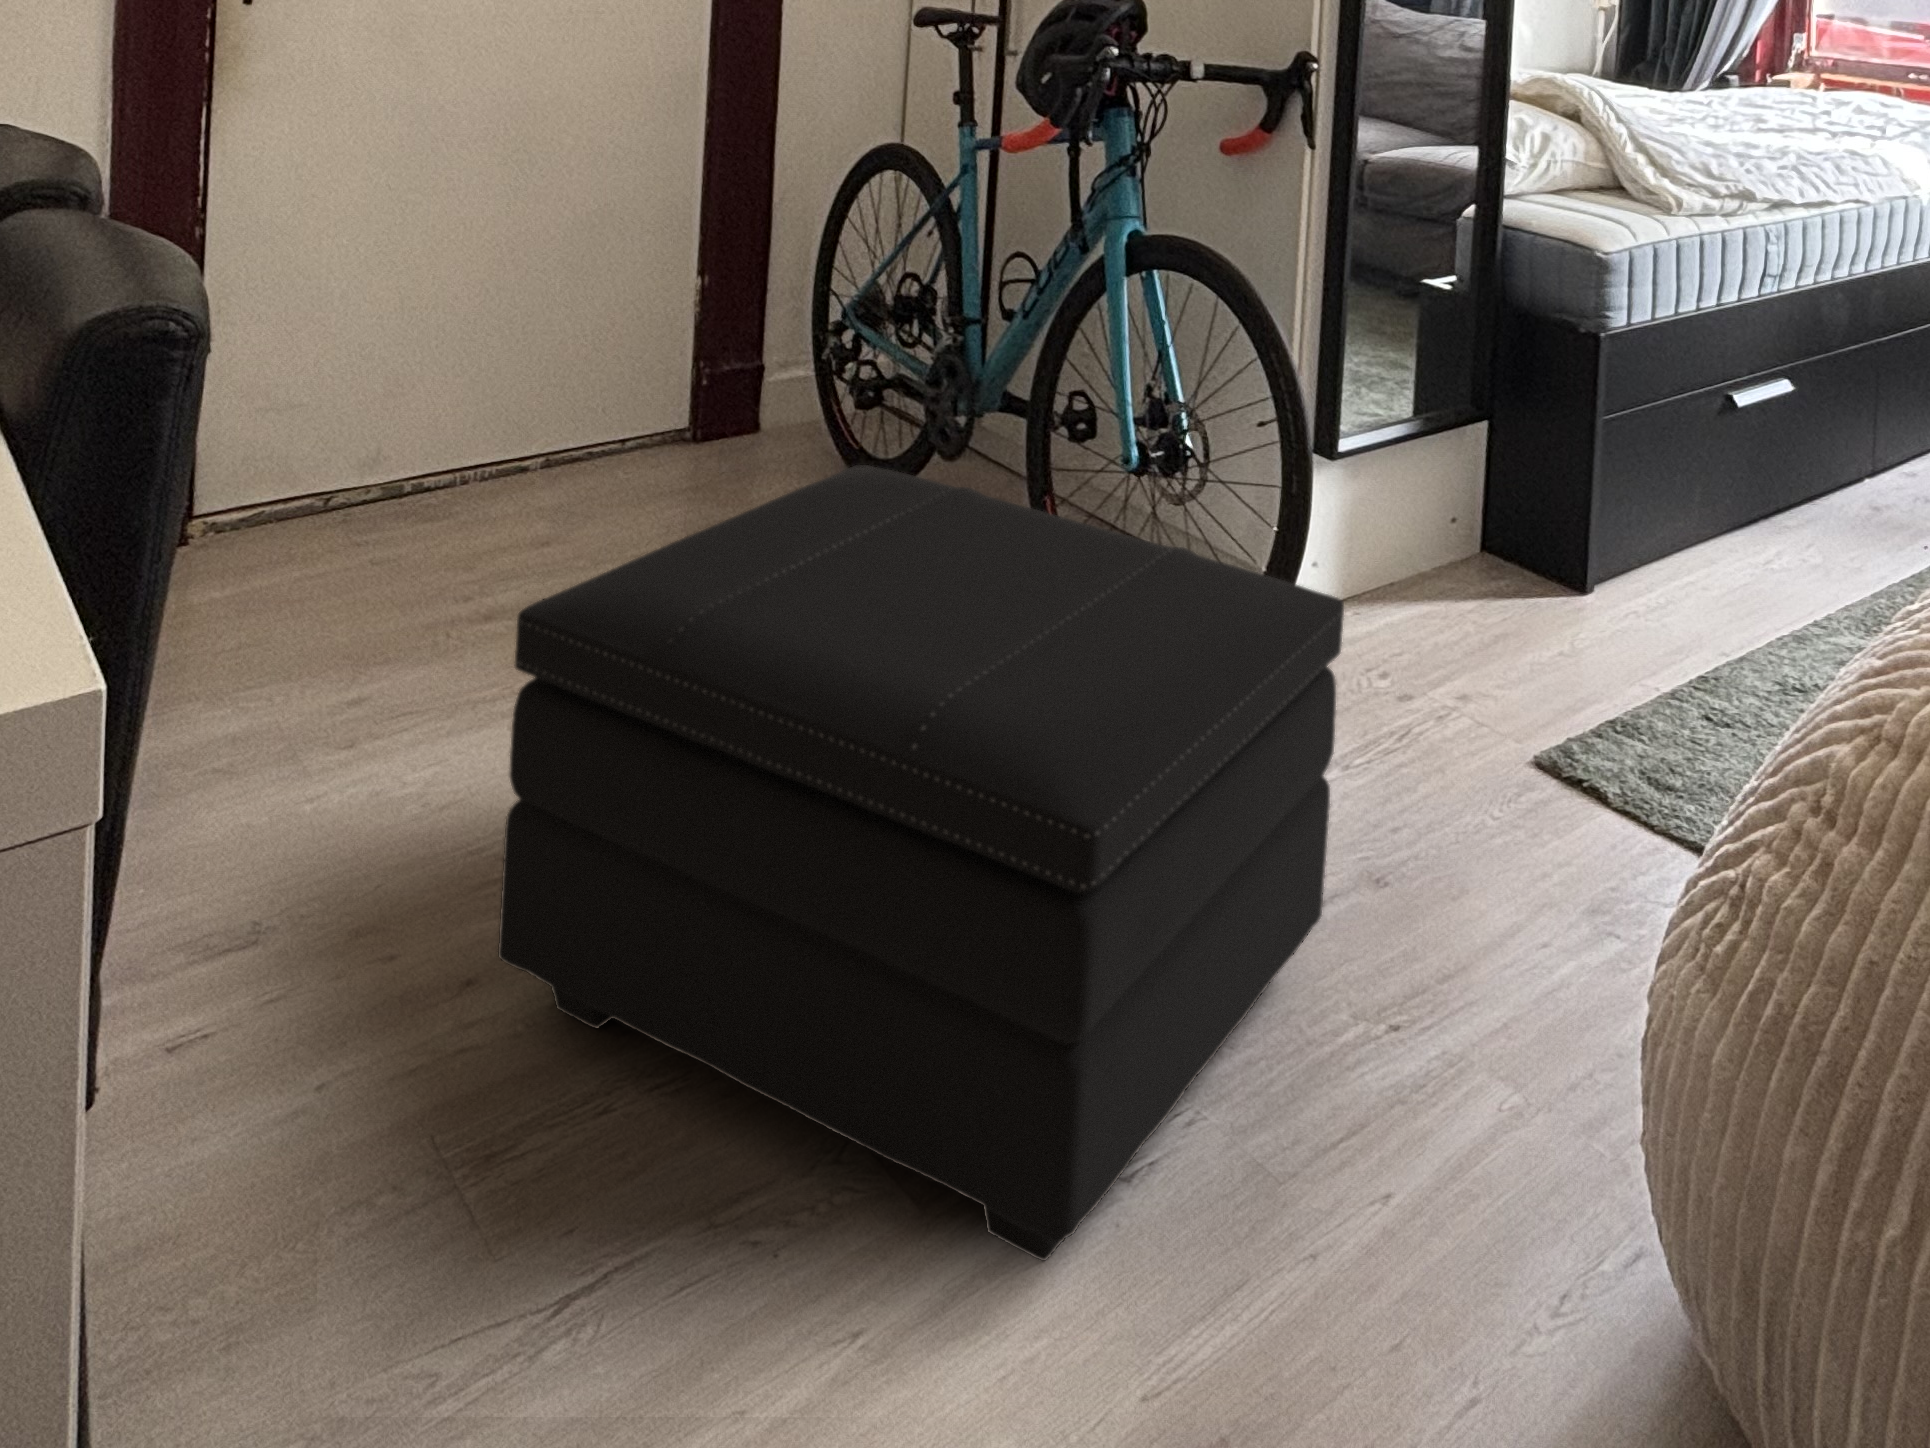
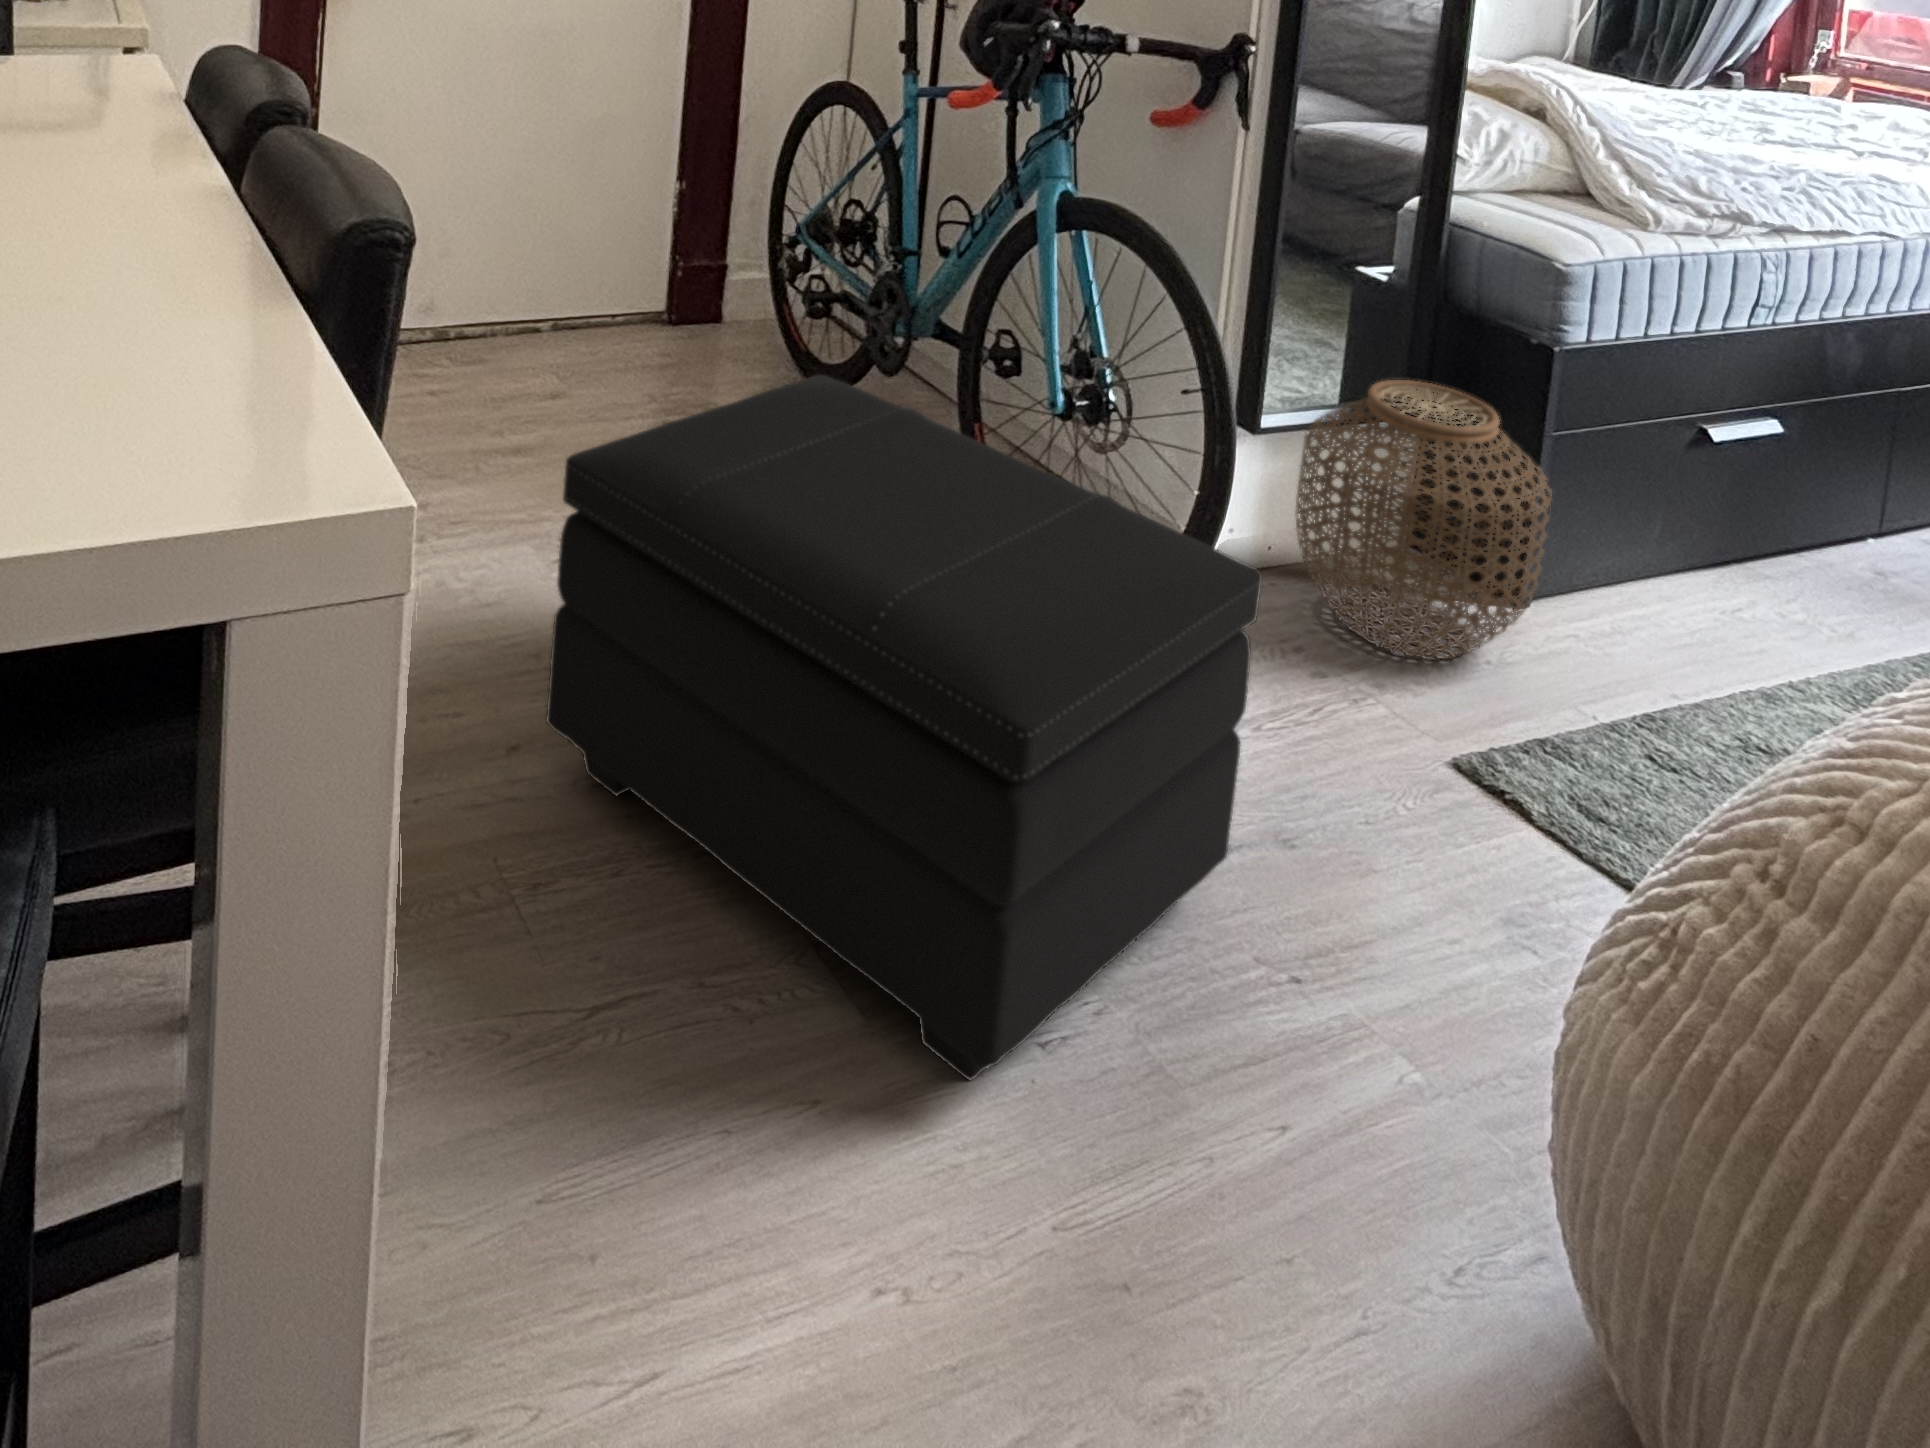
woven basket: none [1379,388,1607,664] -> present [1295,380,1552,659]

